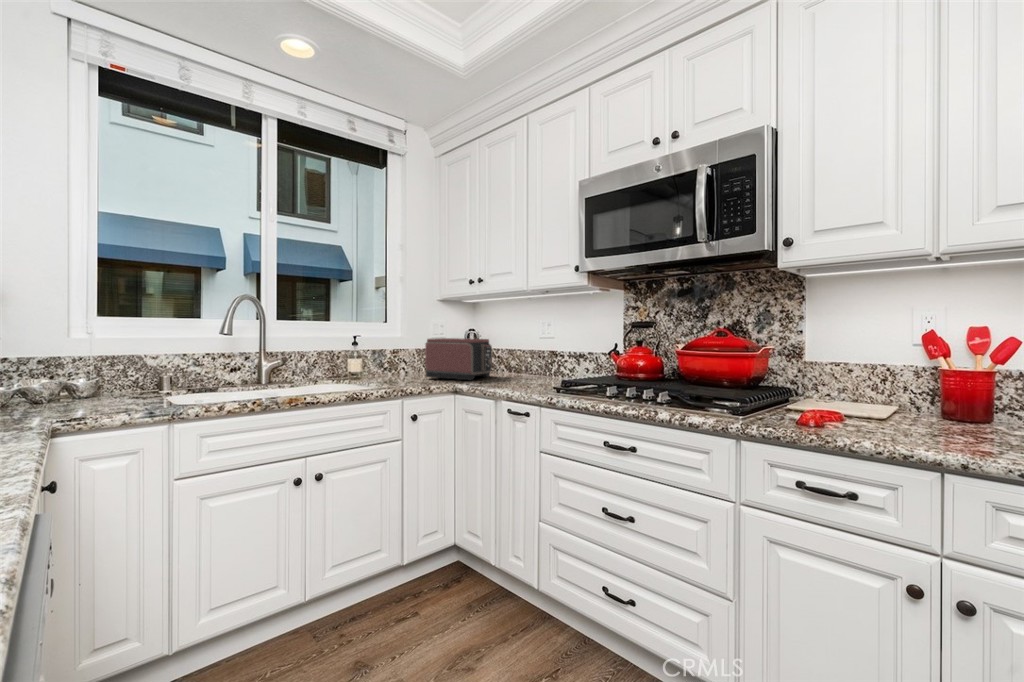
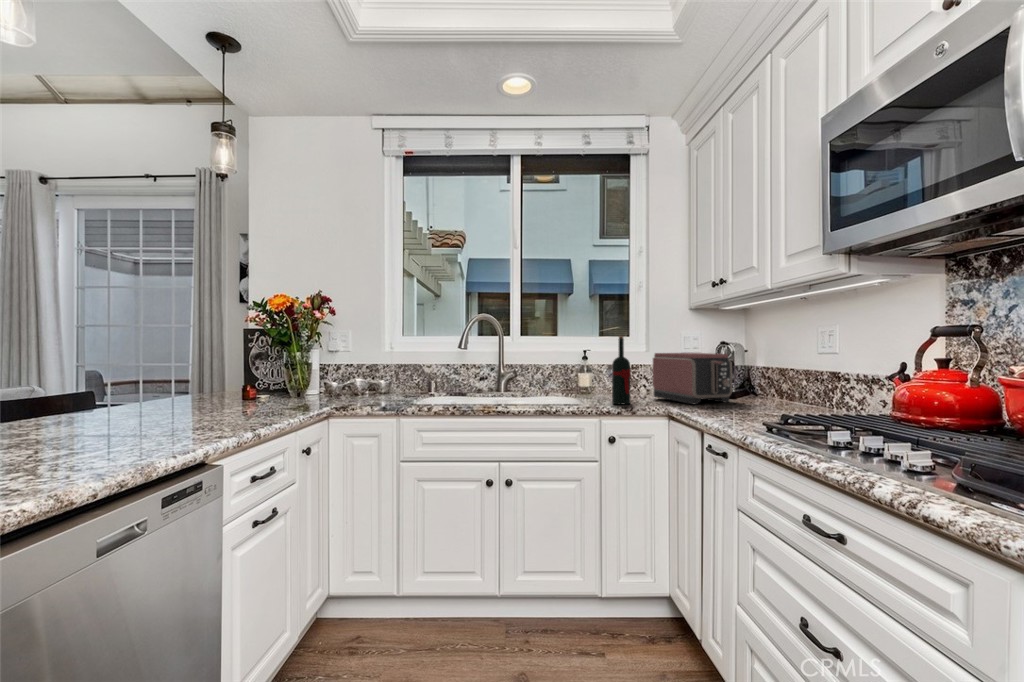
wine bottle: none [401,323,420,385] -> present [612,336,631,404]

